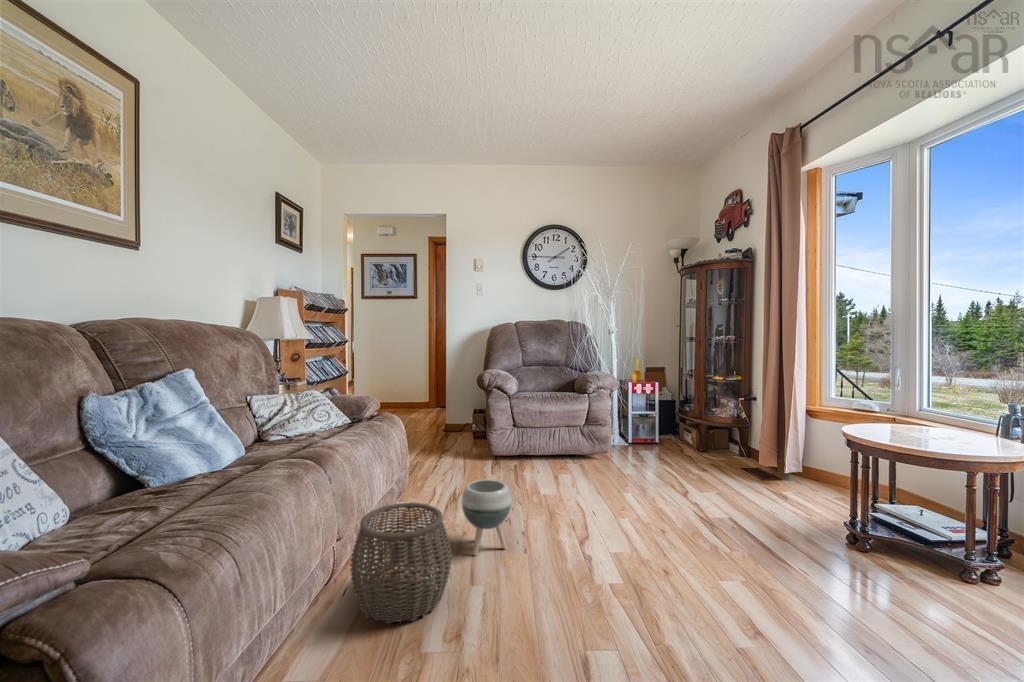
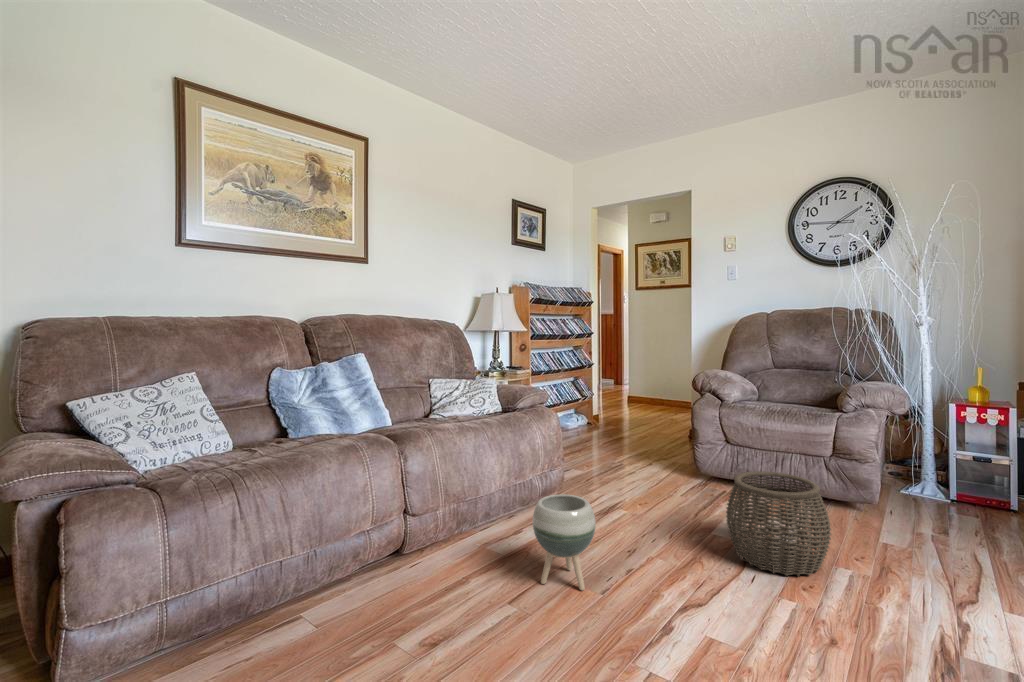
woven basket: present [350,503,452,624] -> present [726,471,831,576]

